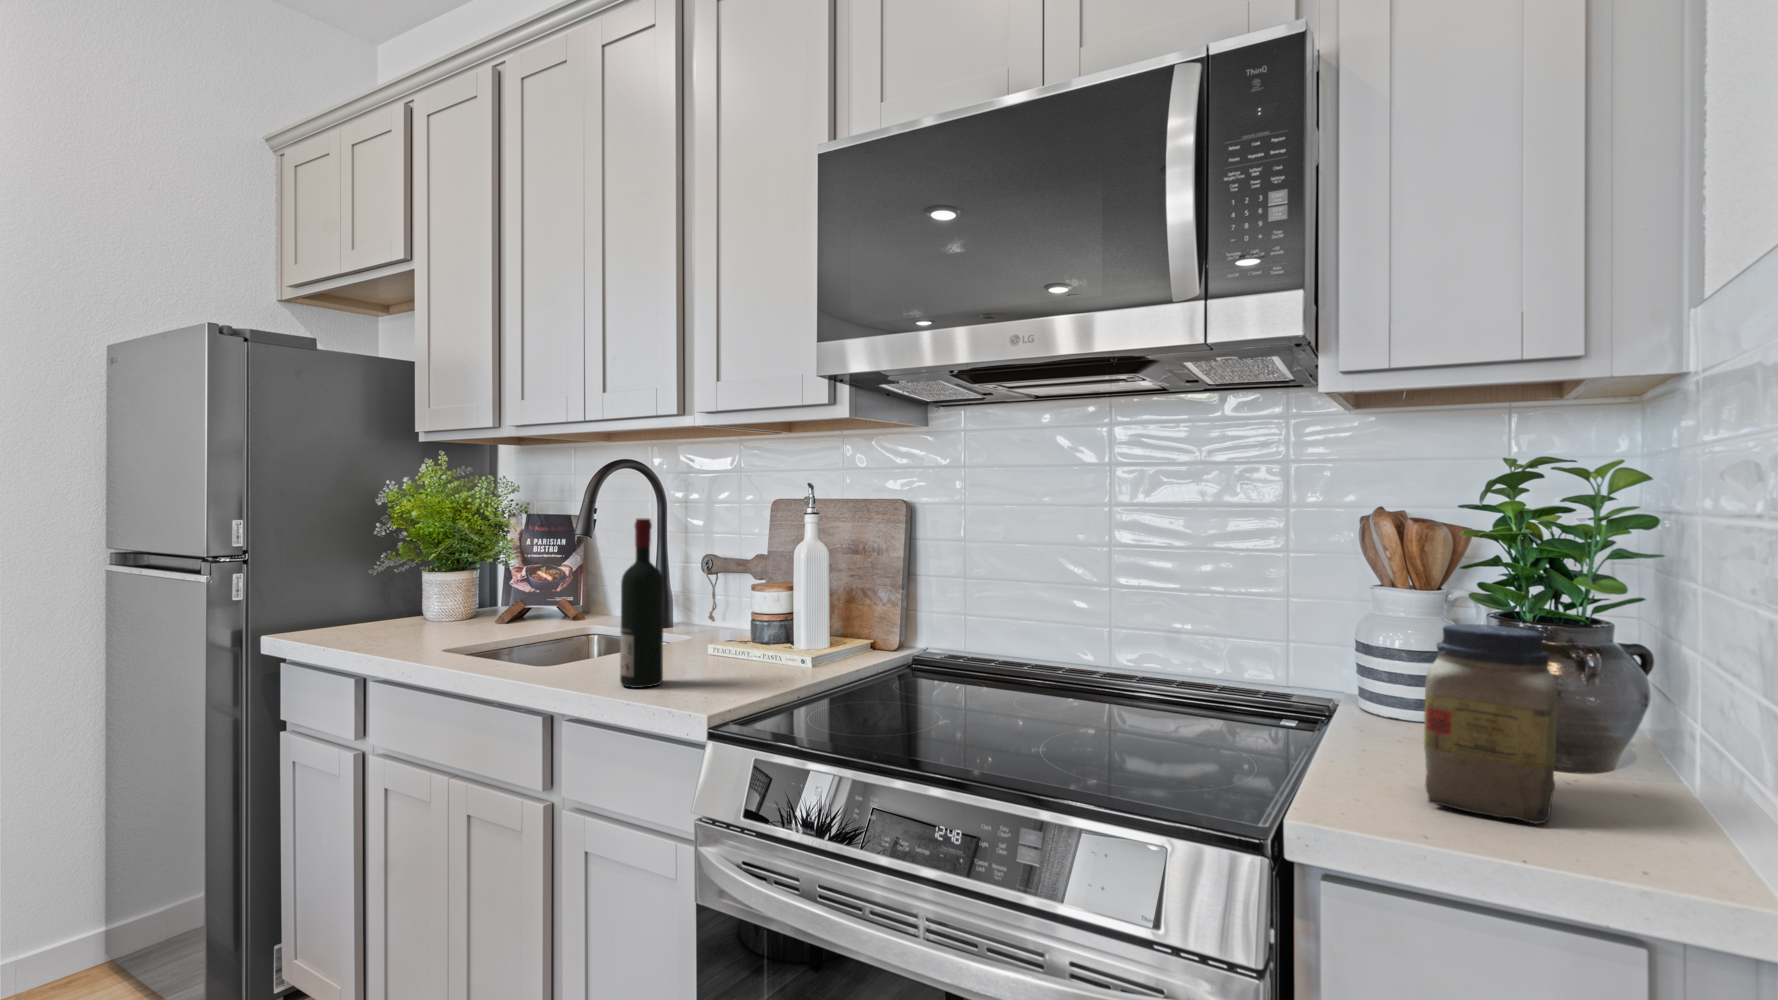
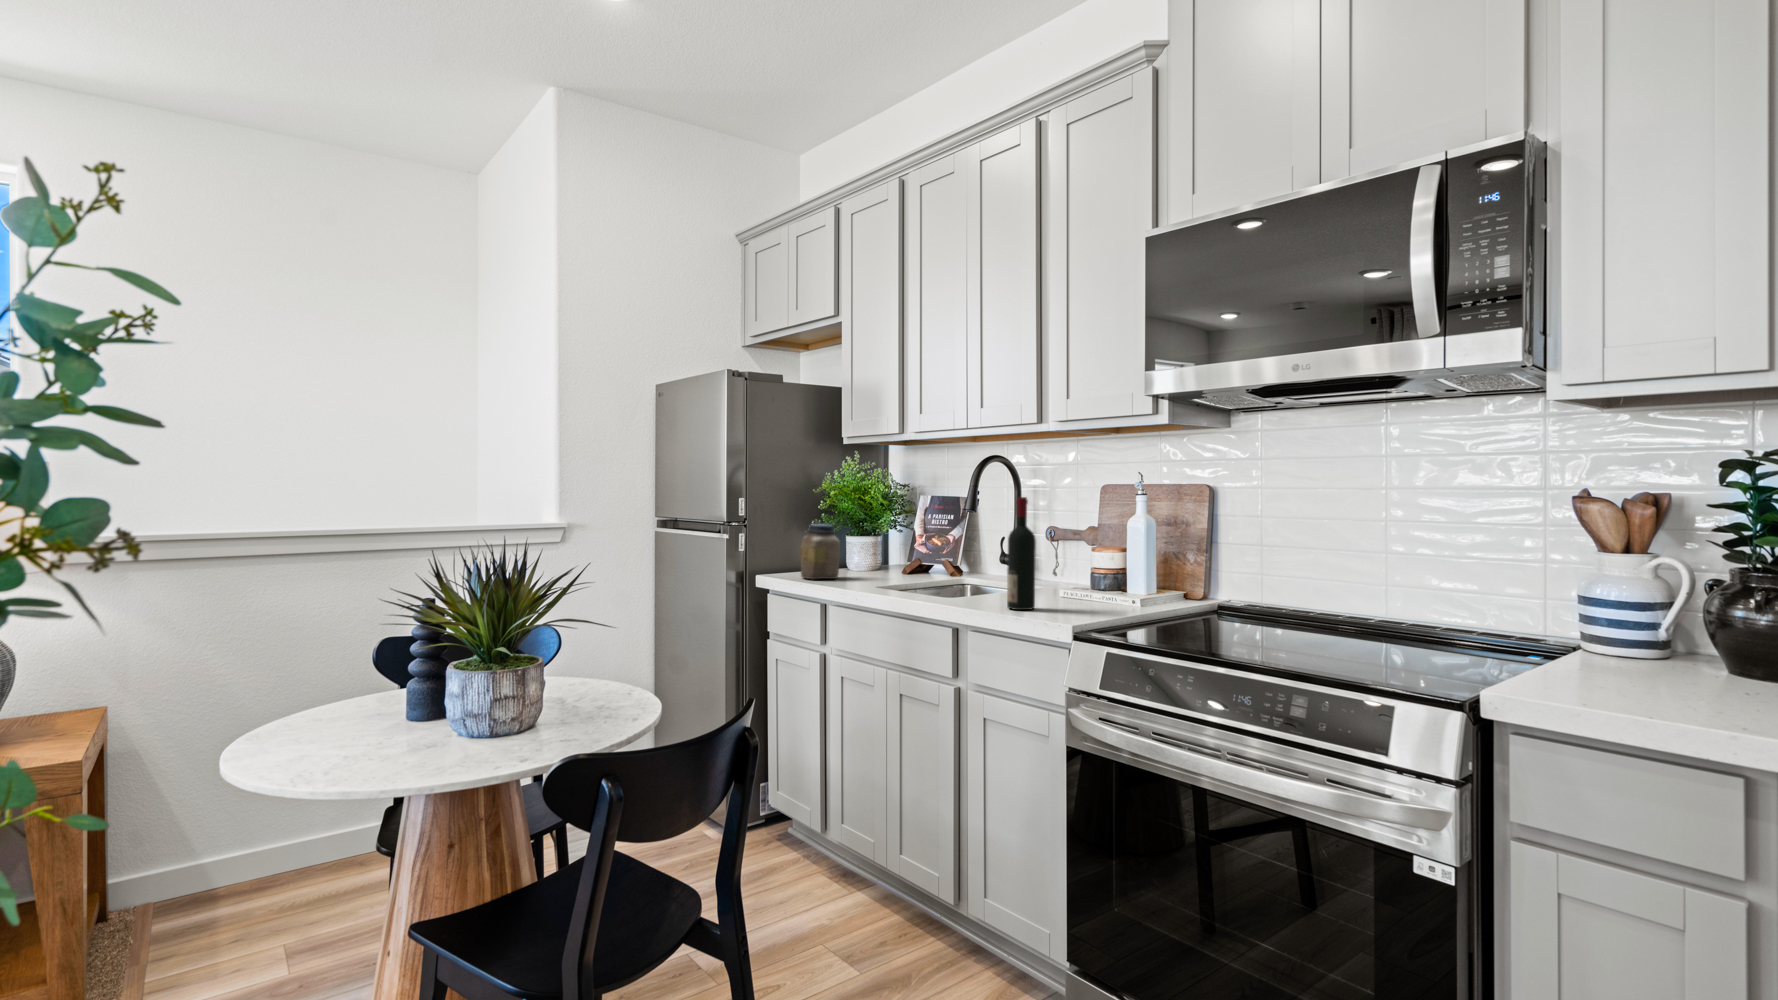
jar: present [1424,624,1558,823] -> present [801,524,840,579]

